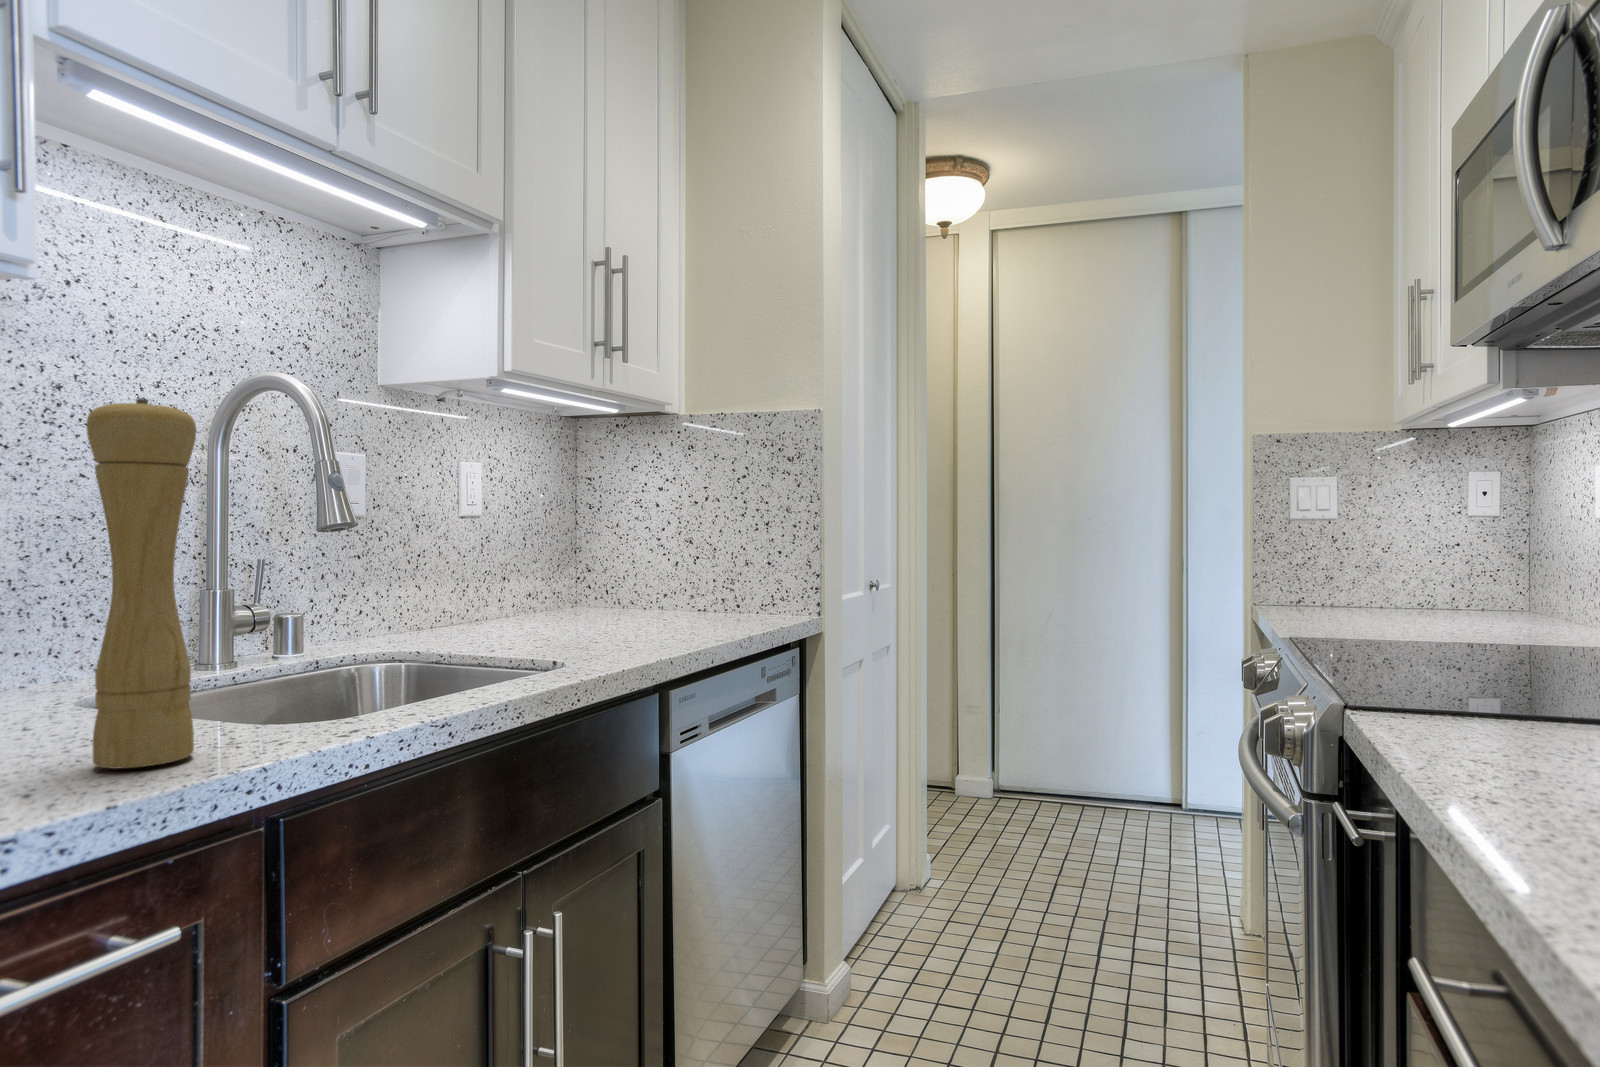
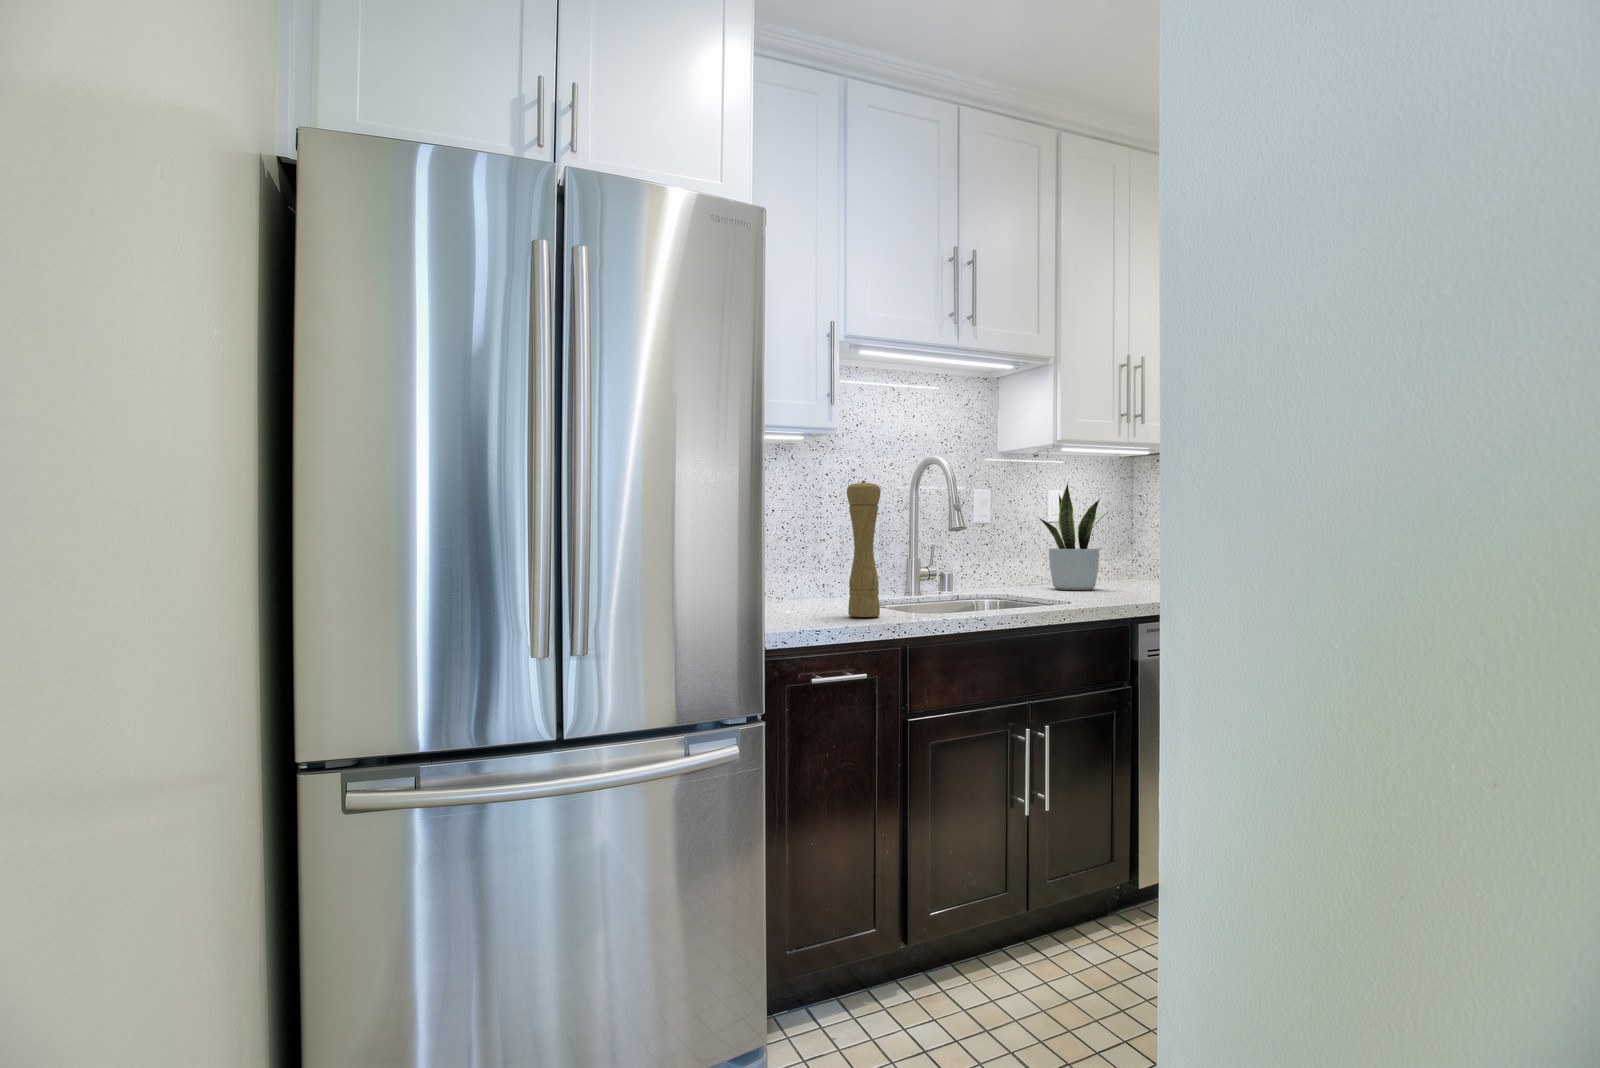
potted plant: none [451,445,588,632] -> present [1039,483,1109,590]

